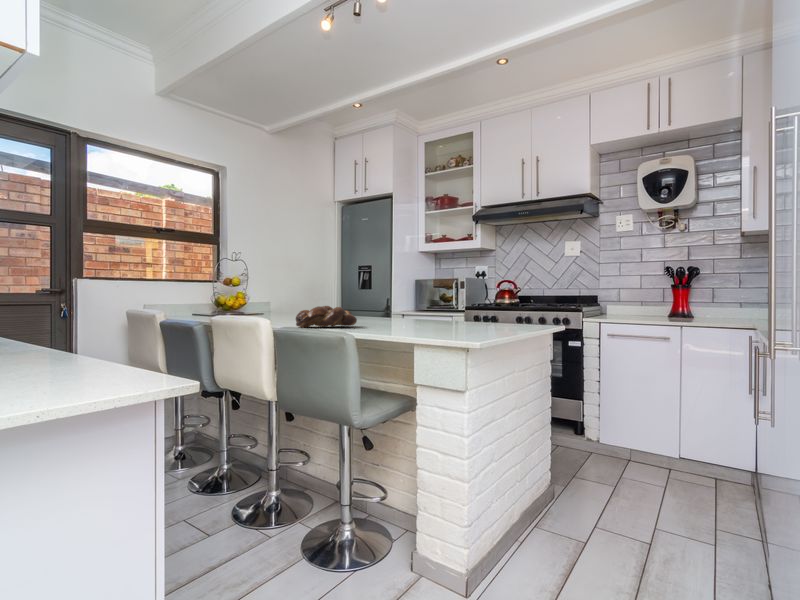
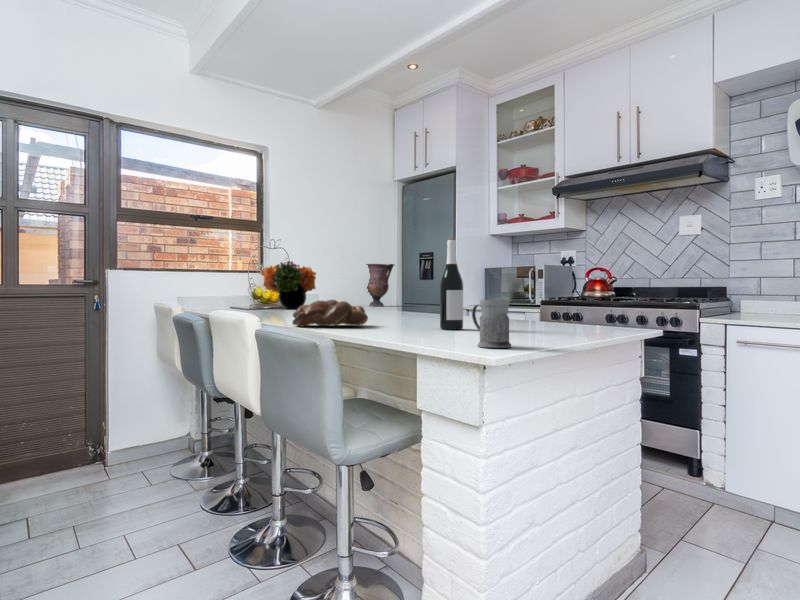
wine bottle: none [413,259,430,328] -> present [440,239,463,330]
flower arrangement: none [225,271,275,314] -> present [263,261,316,309]
vase: none [305,274,336,312] -> present [366,264,394,306]
mug: none [454,305,484,338] -> present [472,300,511,348]

